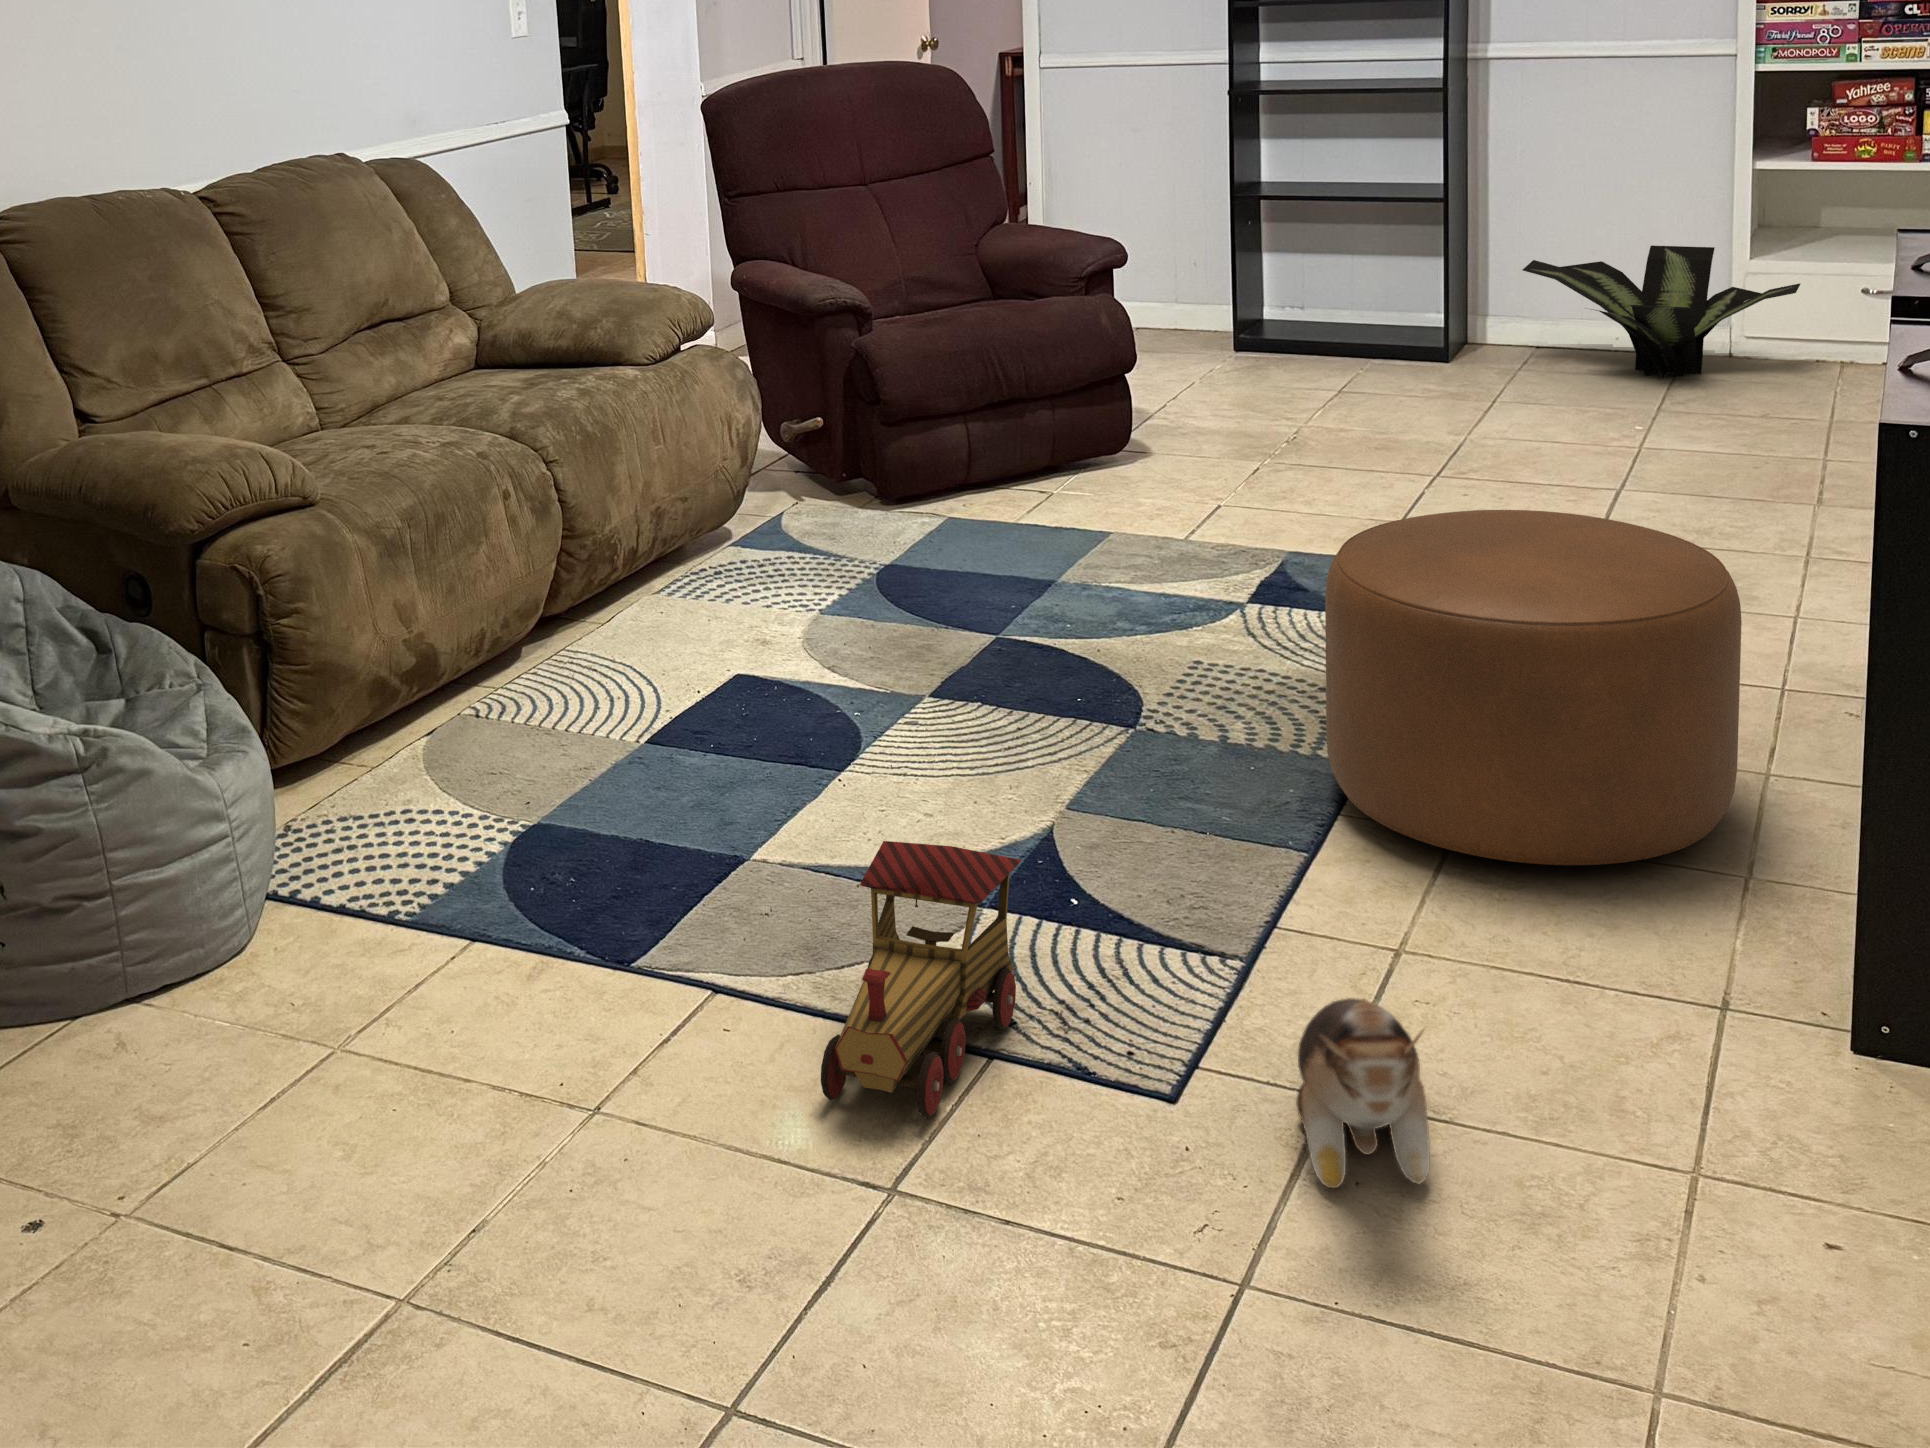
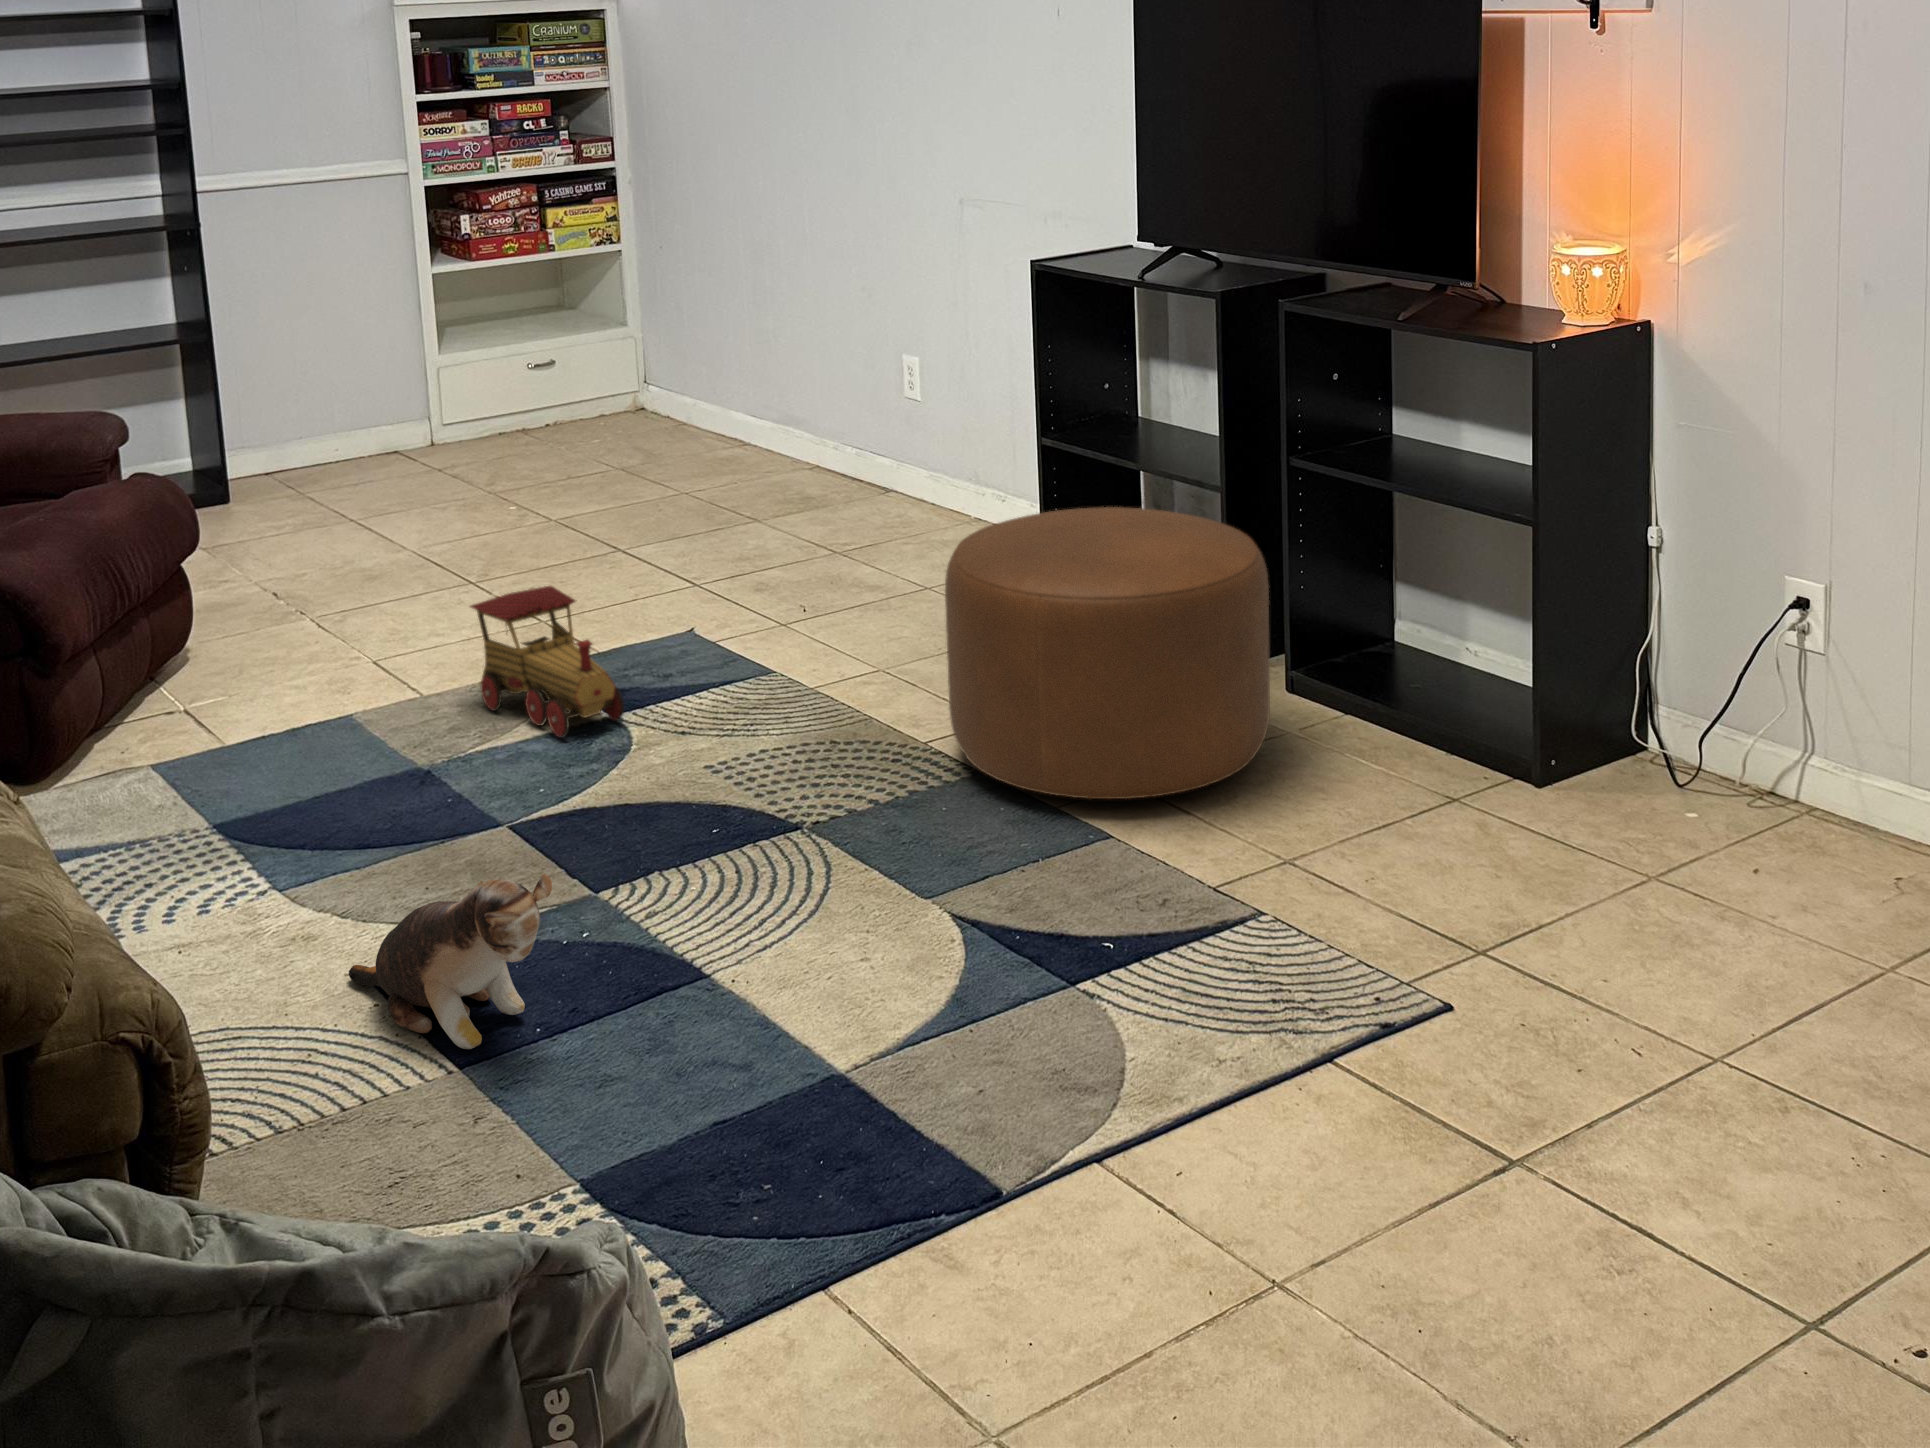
potted plant: present [1523,245,1800,378] -> none [304,346,538,467]
toy train: present [821,841,1022,1119] -> present [470,586,624,738]
plush toy: present [1296,998,1430,1188] -> present [349,874,552,1049]

